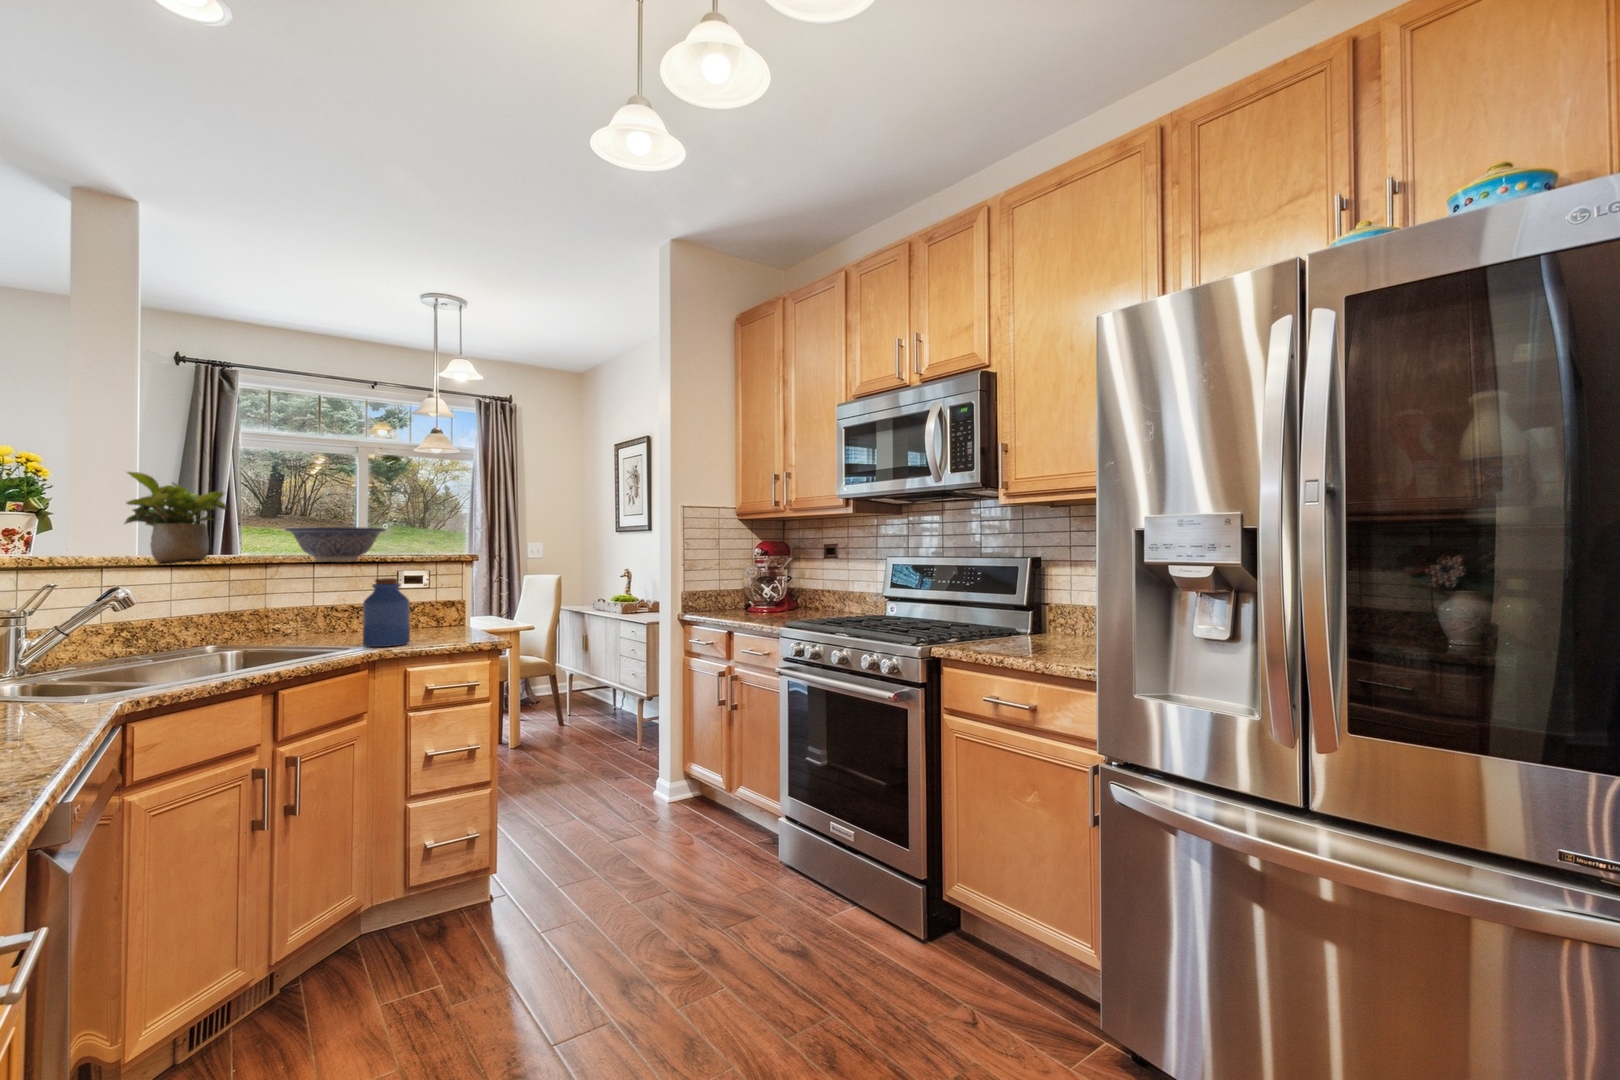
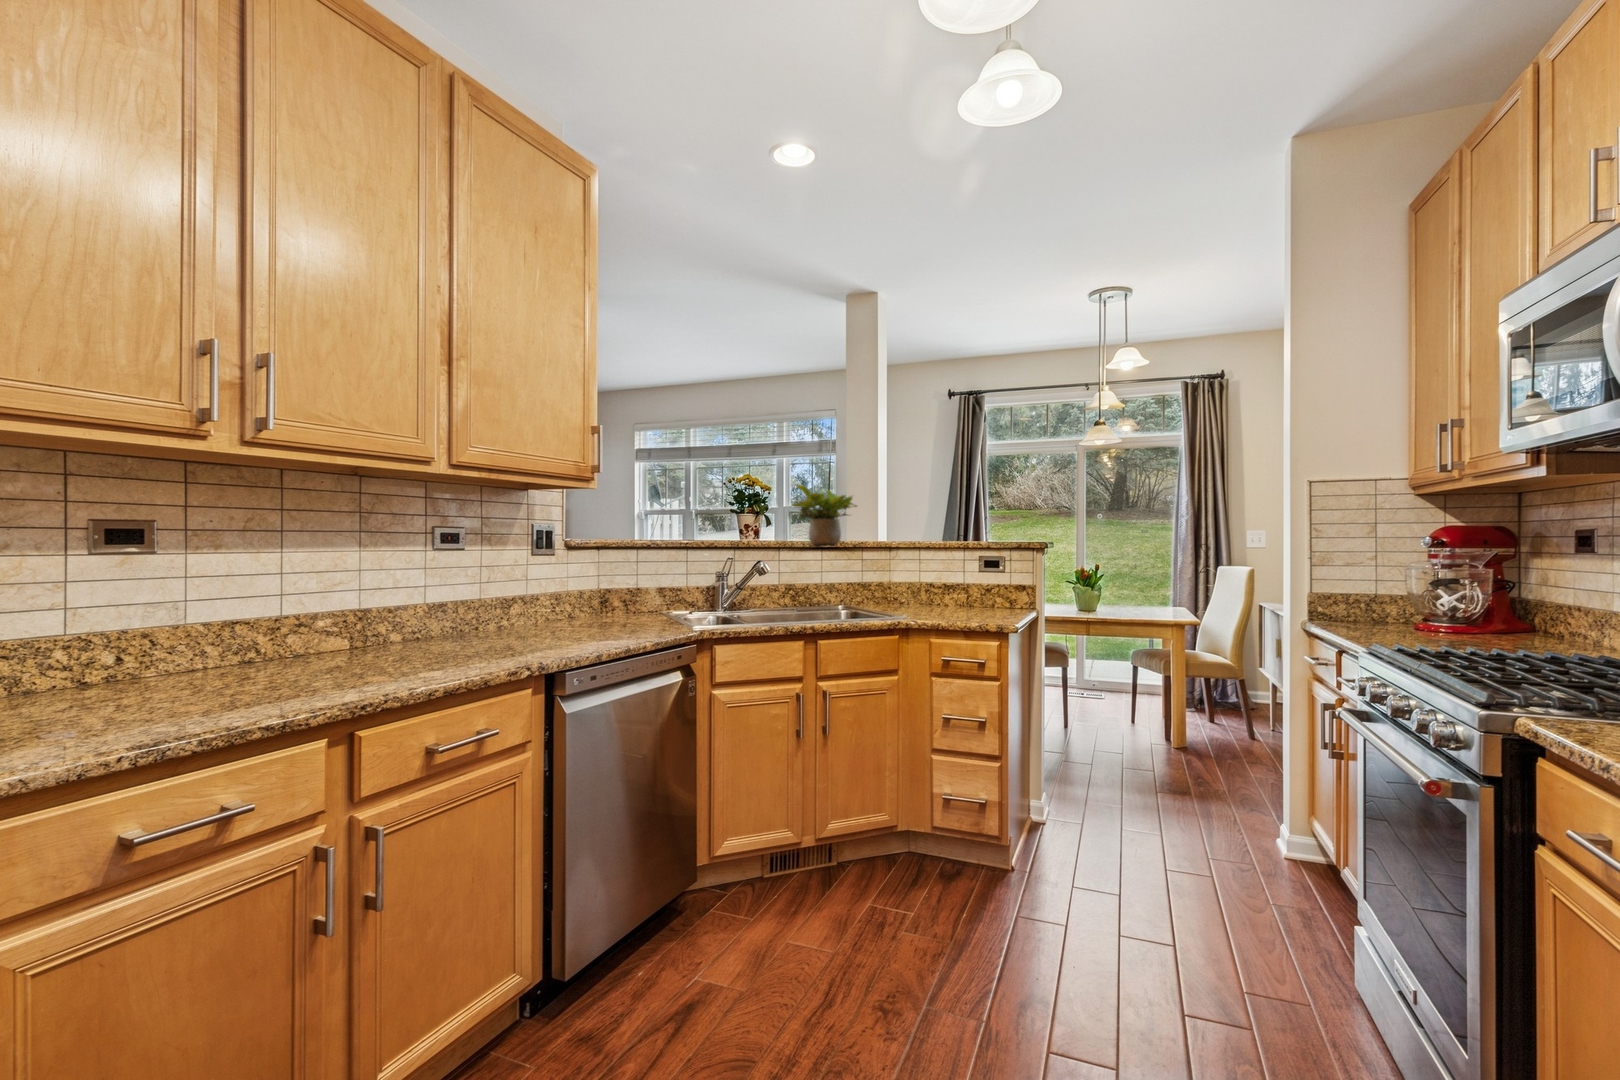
decorative bowl: present [285,527,385,562] -> none [894,519,965,547]
jar: present [363,578,410,647] -> none [921,563,957,620]

